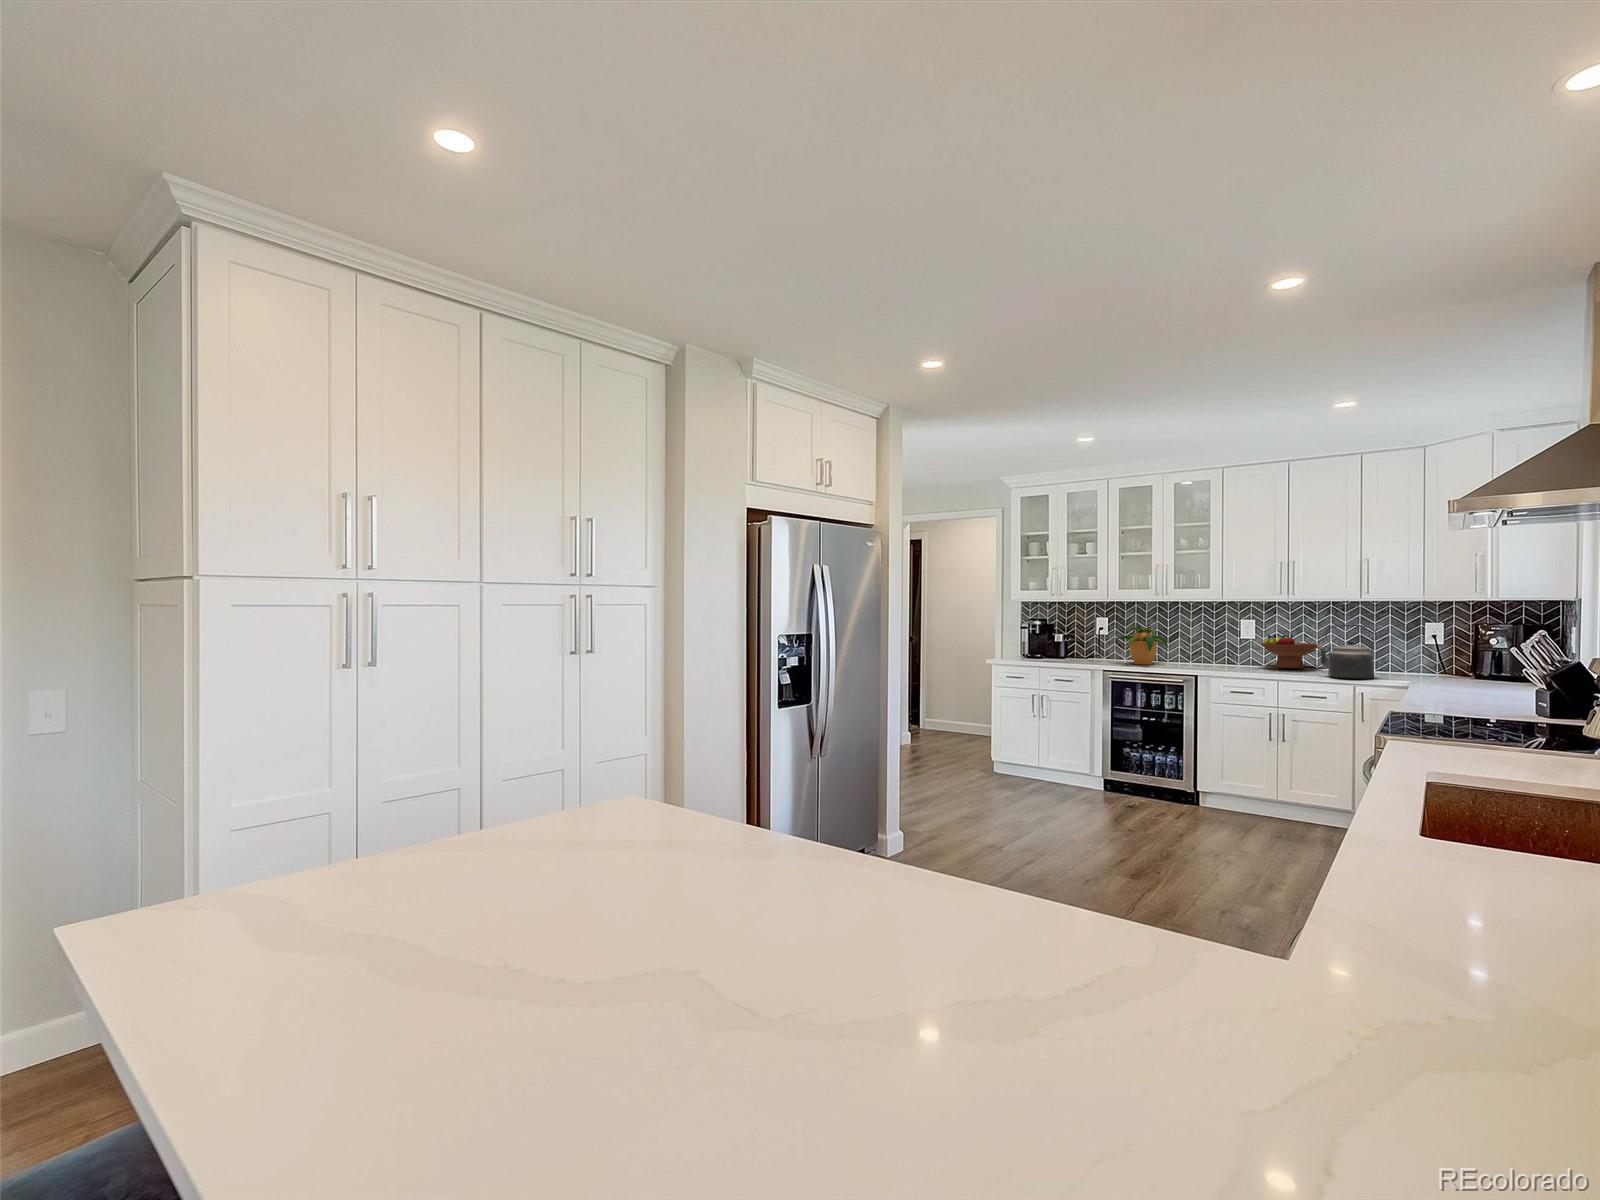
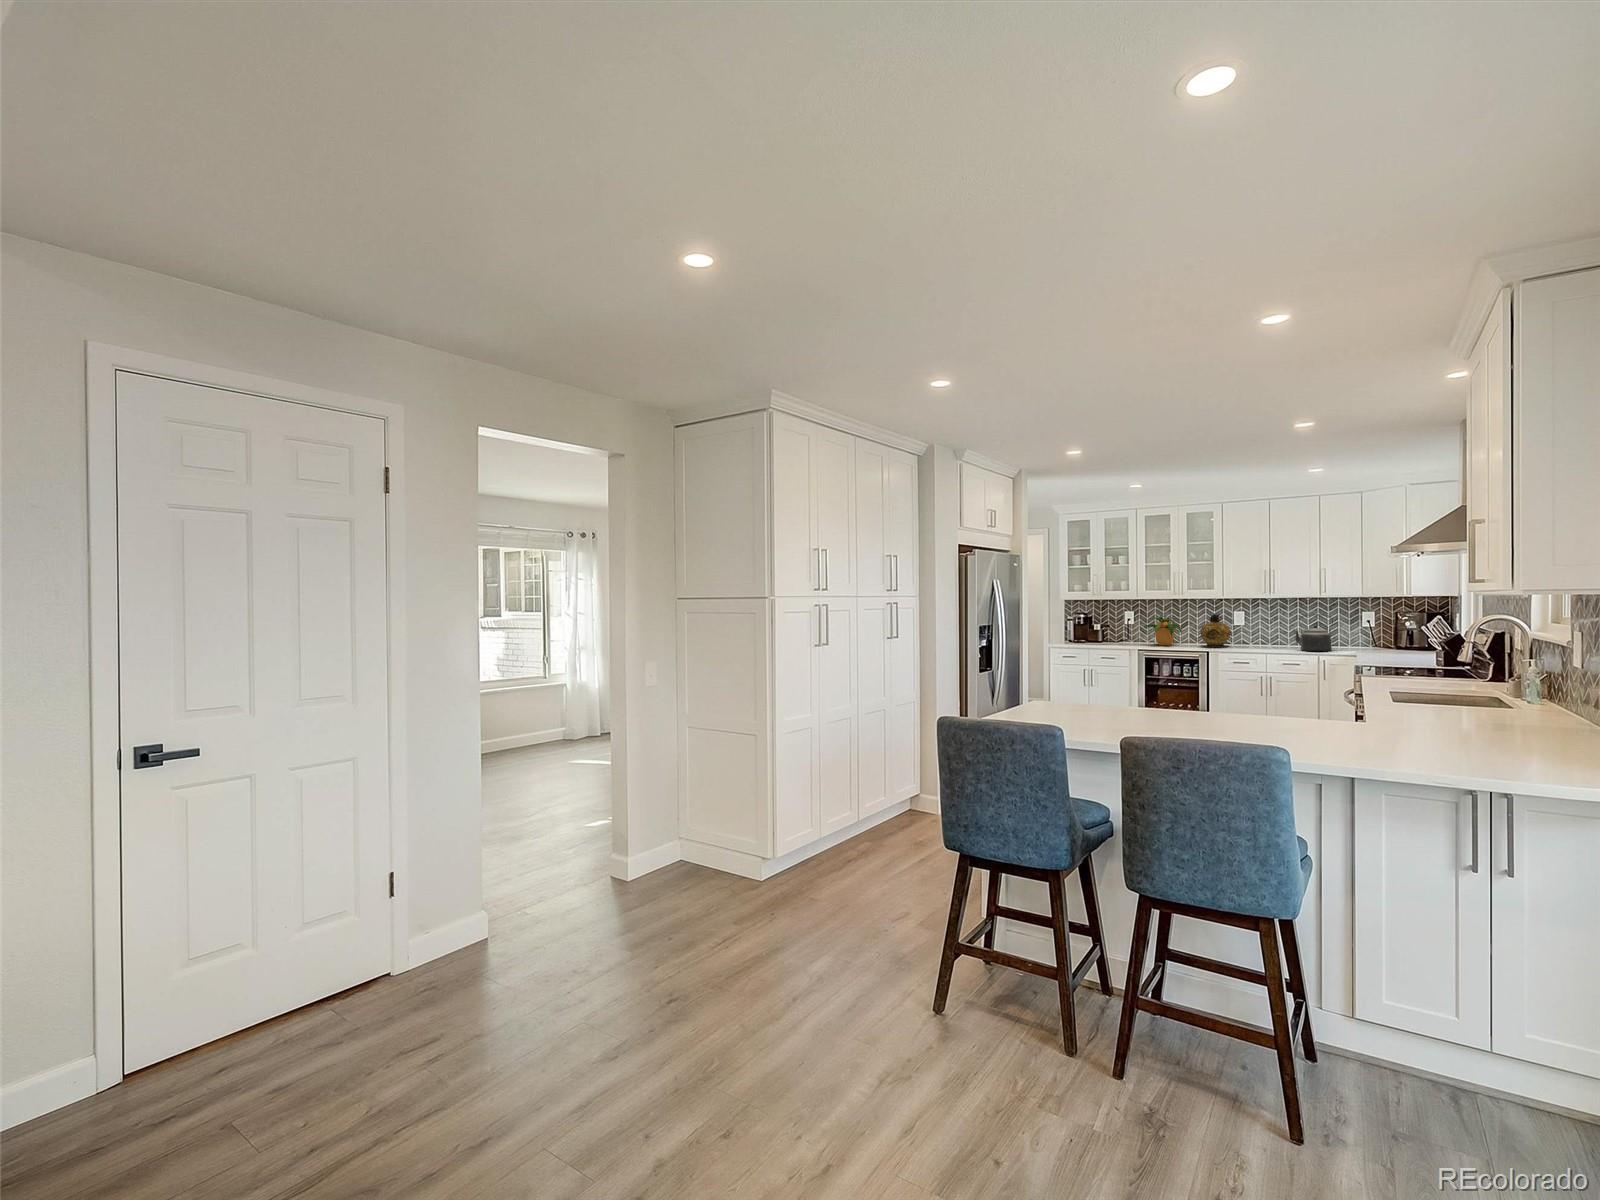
ceramic jug: none [1190,622,1231,668] -> present [1201,614,1230,647]
fruit bowl: present [1261,634,1319,669] -> none [1251,622,1292,646]

